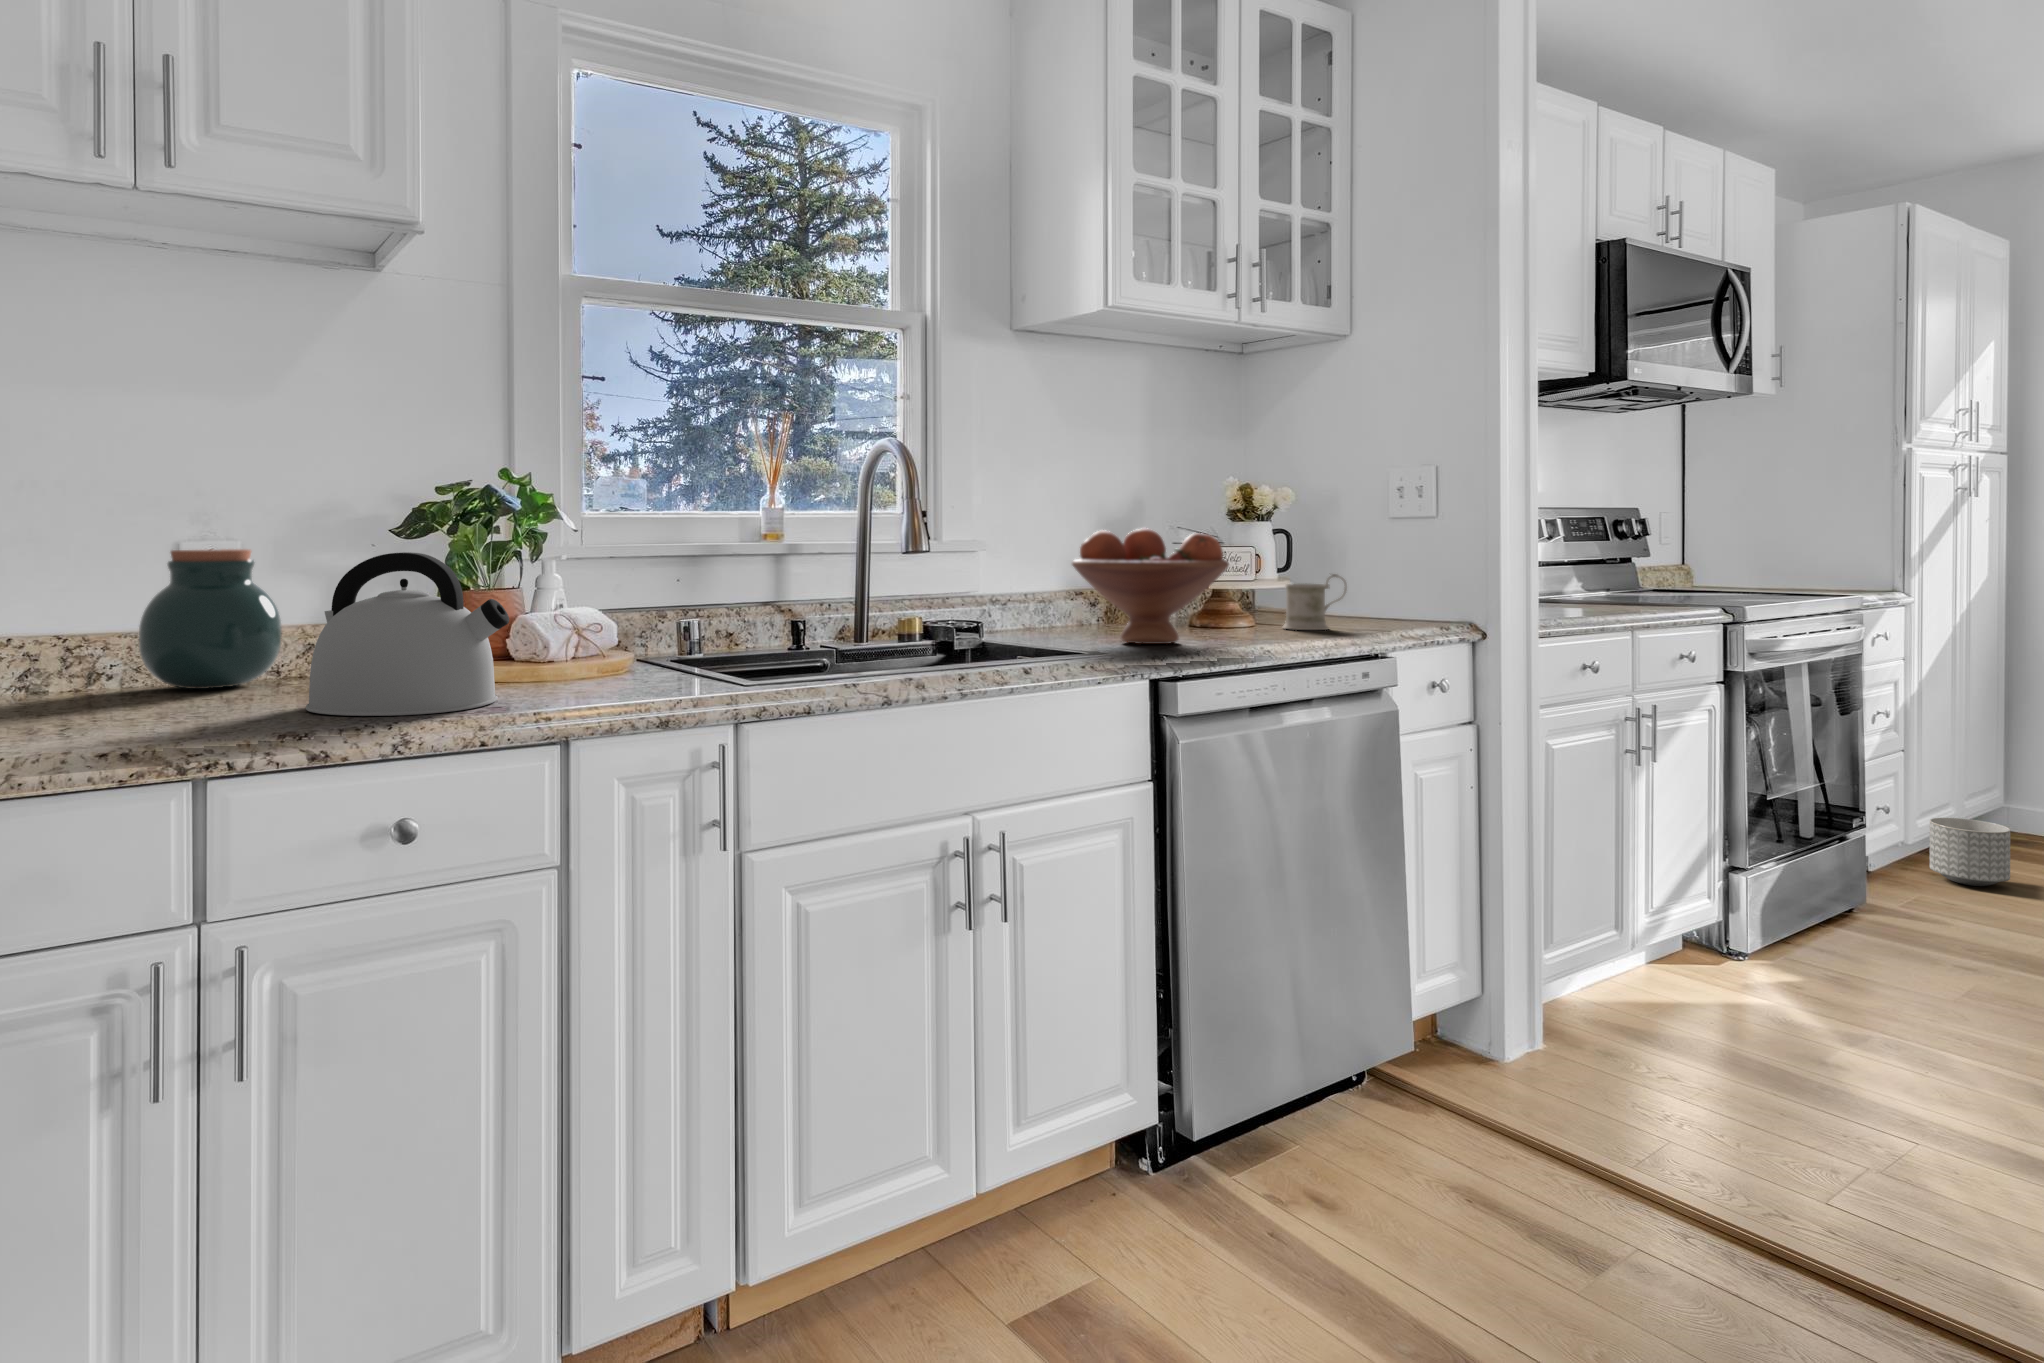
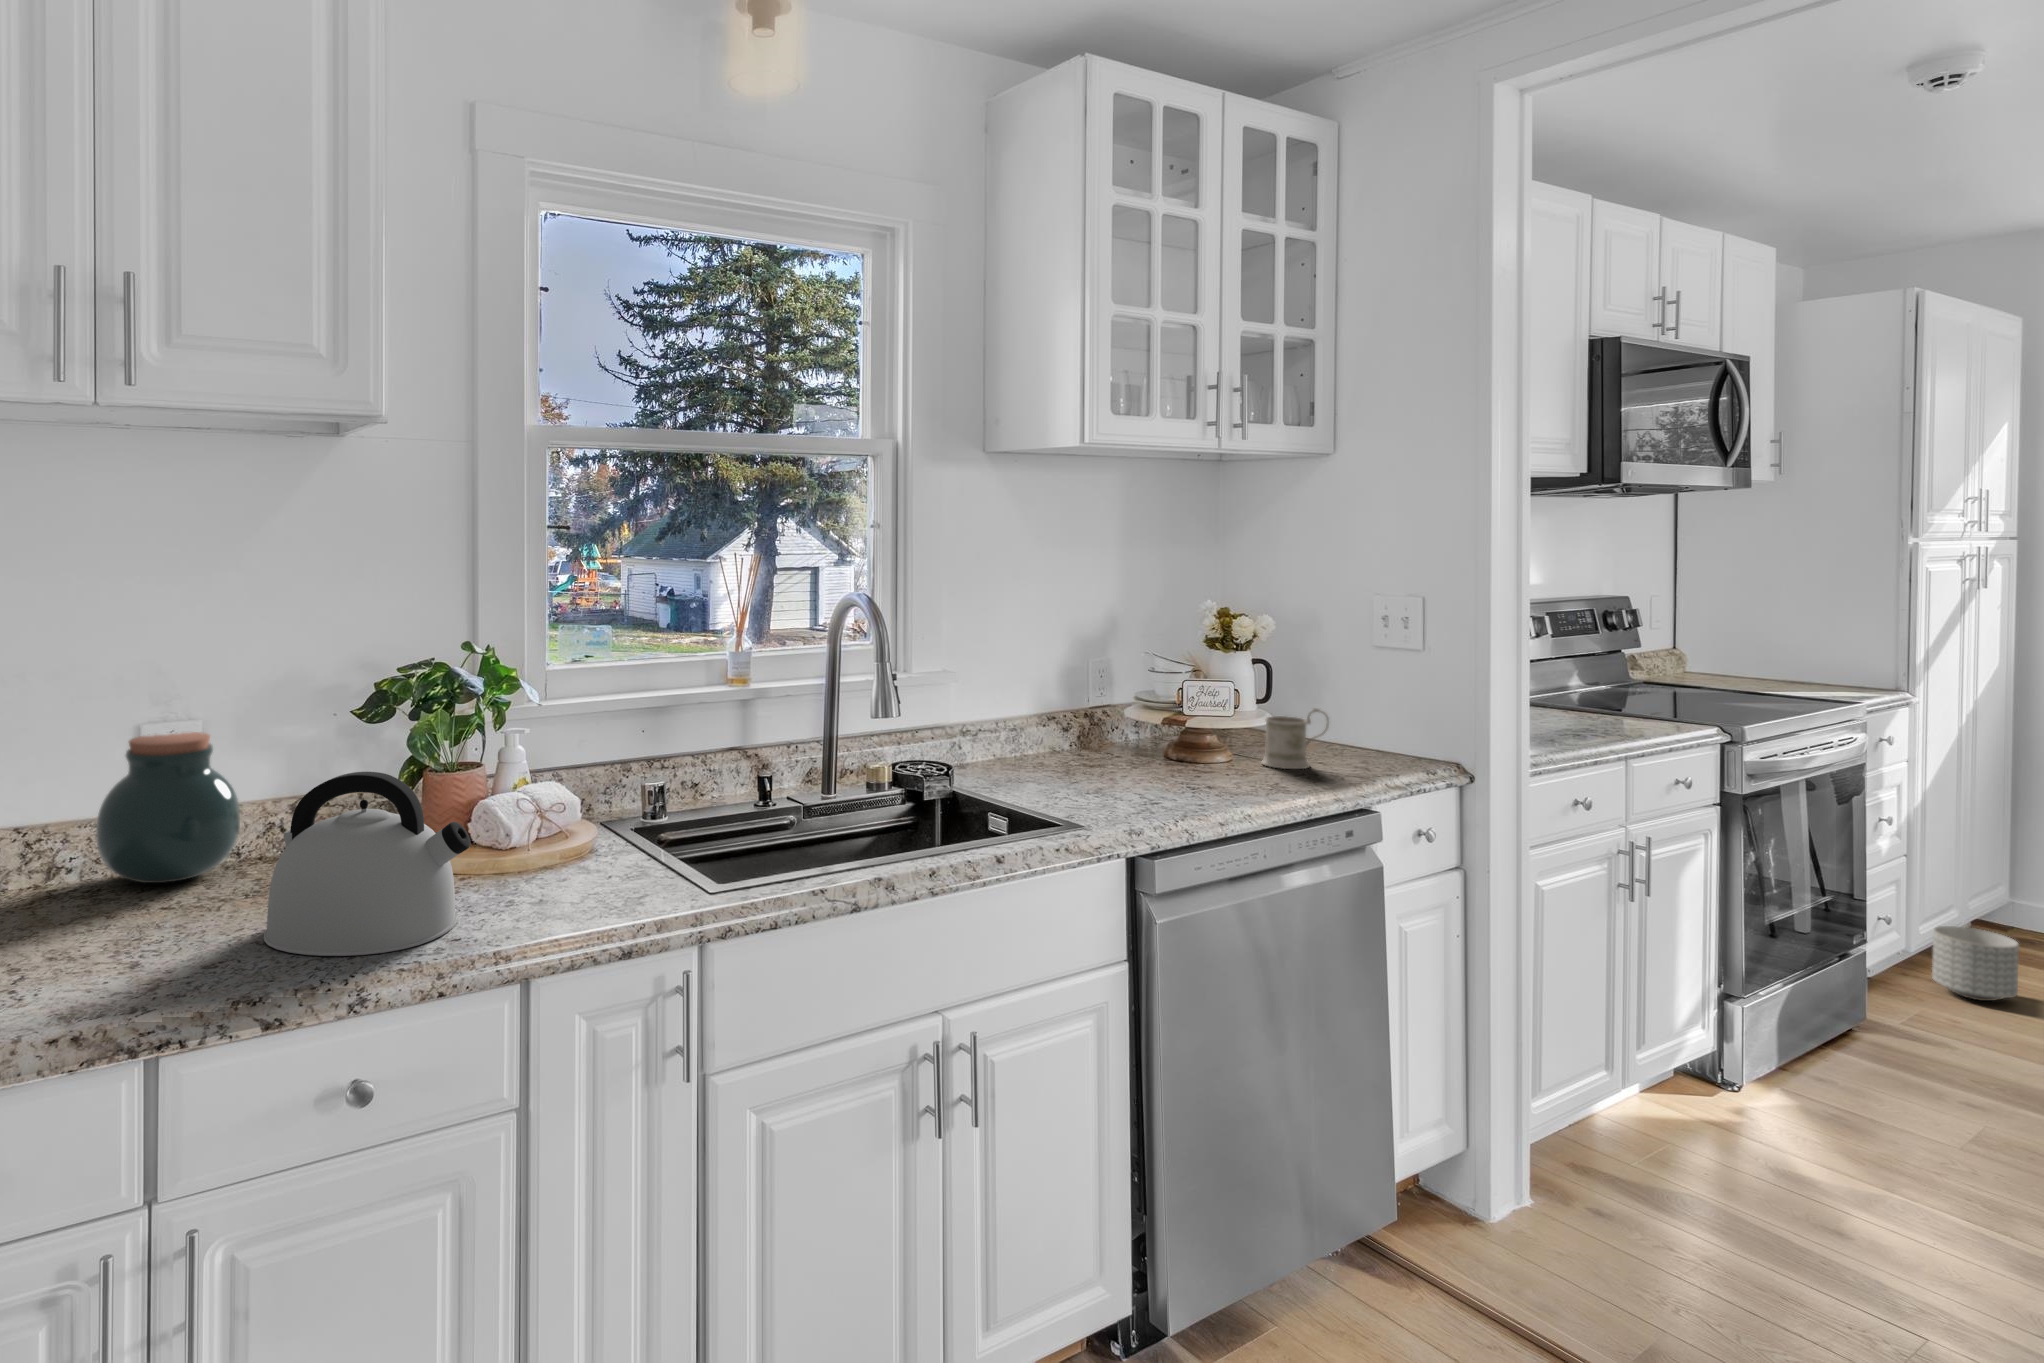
fruit bowl: present [1072,528,1229,644] -> none [1045,672,1208,801]

